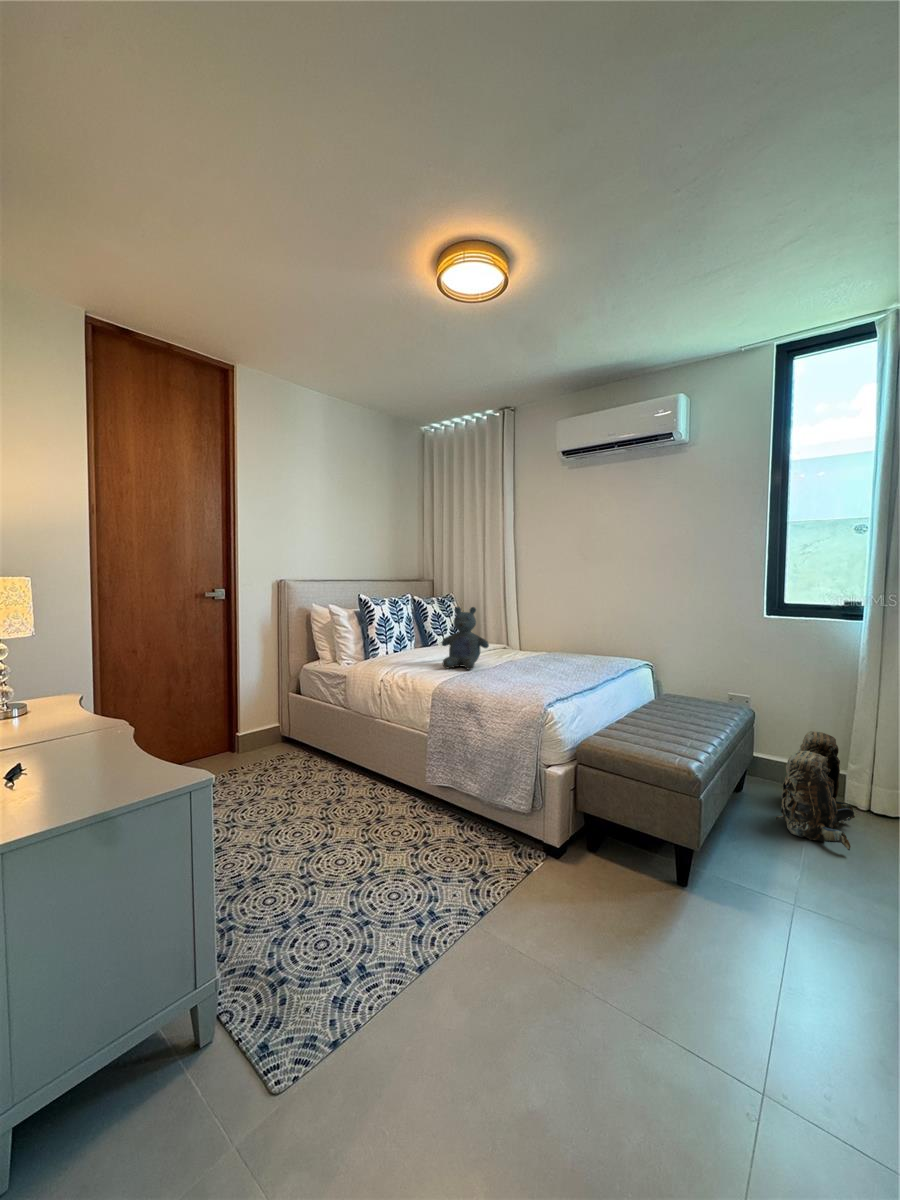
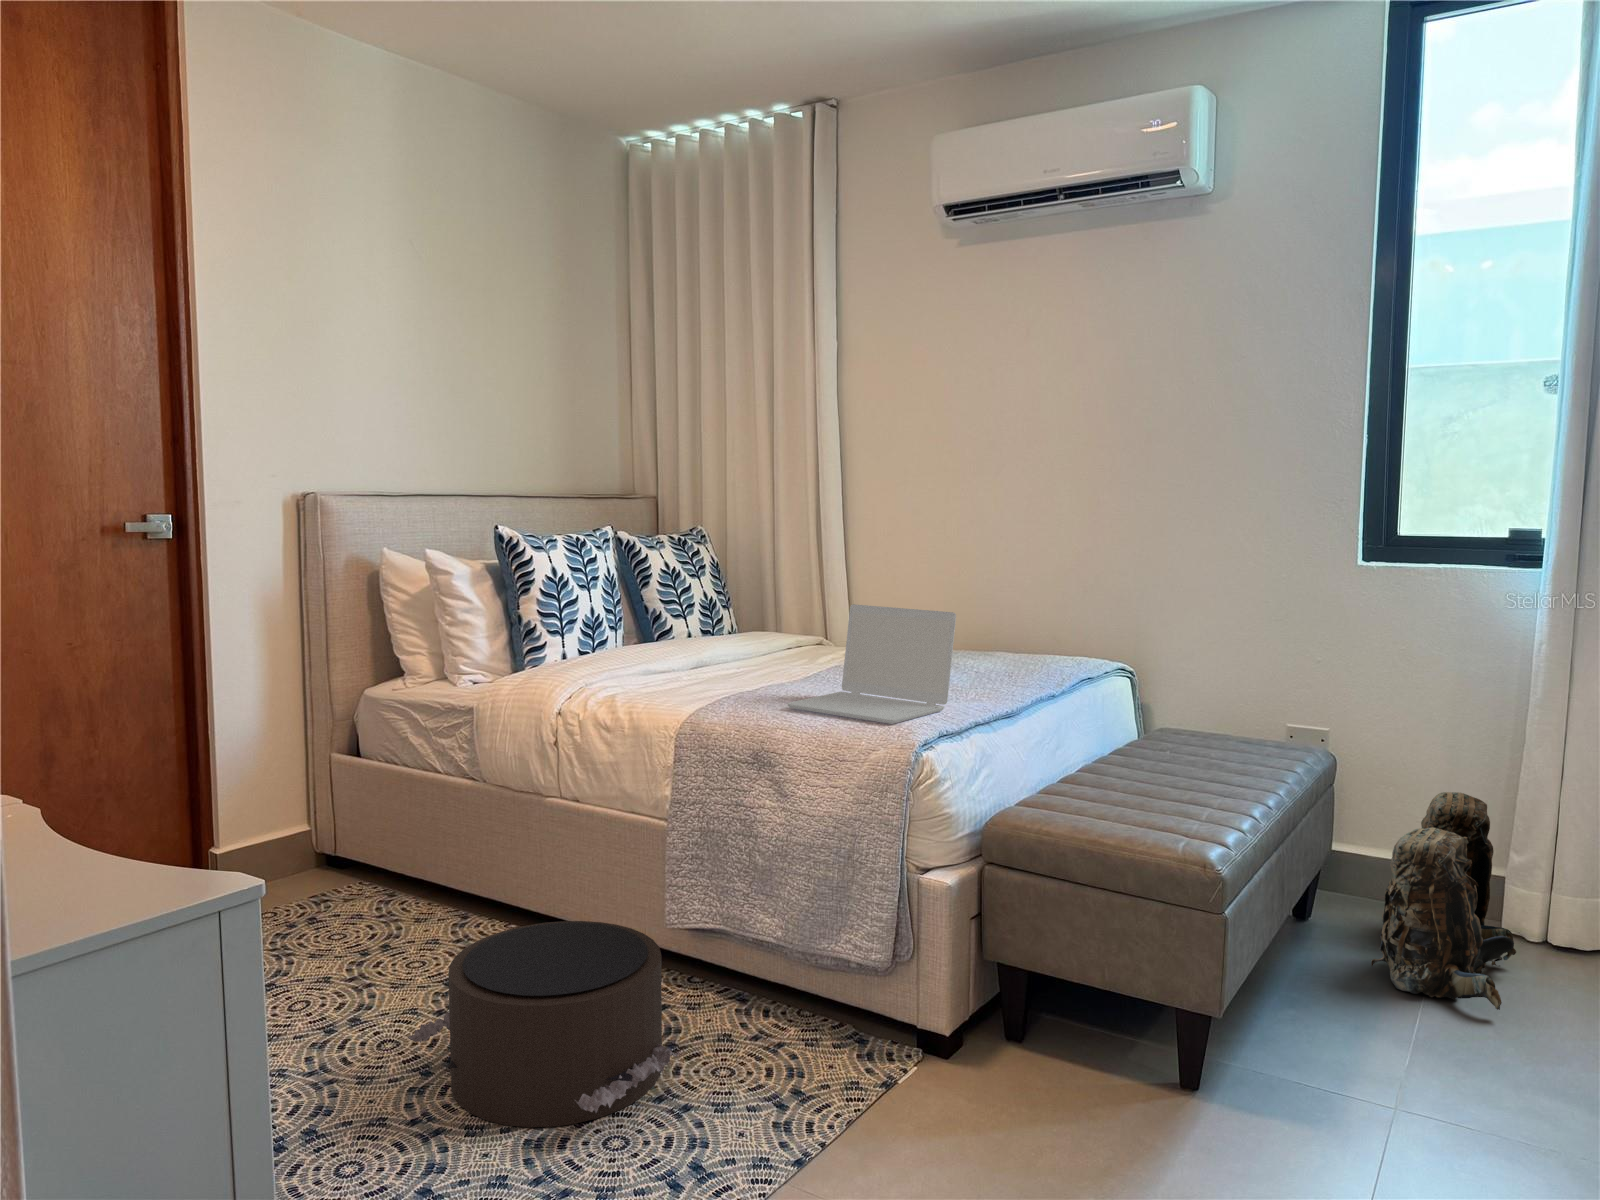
stuffed bear: present [442,607,489,670] -> none [688,549,793,686]
laptop: none [484,633,564,692] -> present [787,604,956,724]
pouf: none [304,780,428,885] -> present [408,921,679,1127]

